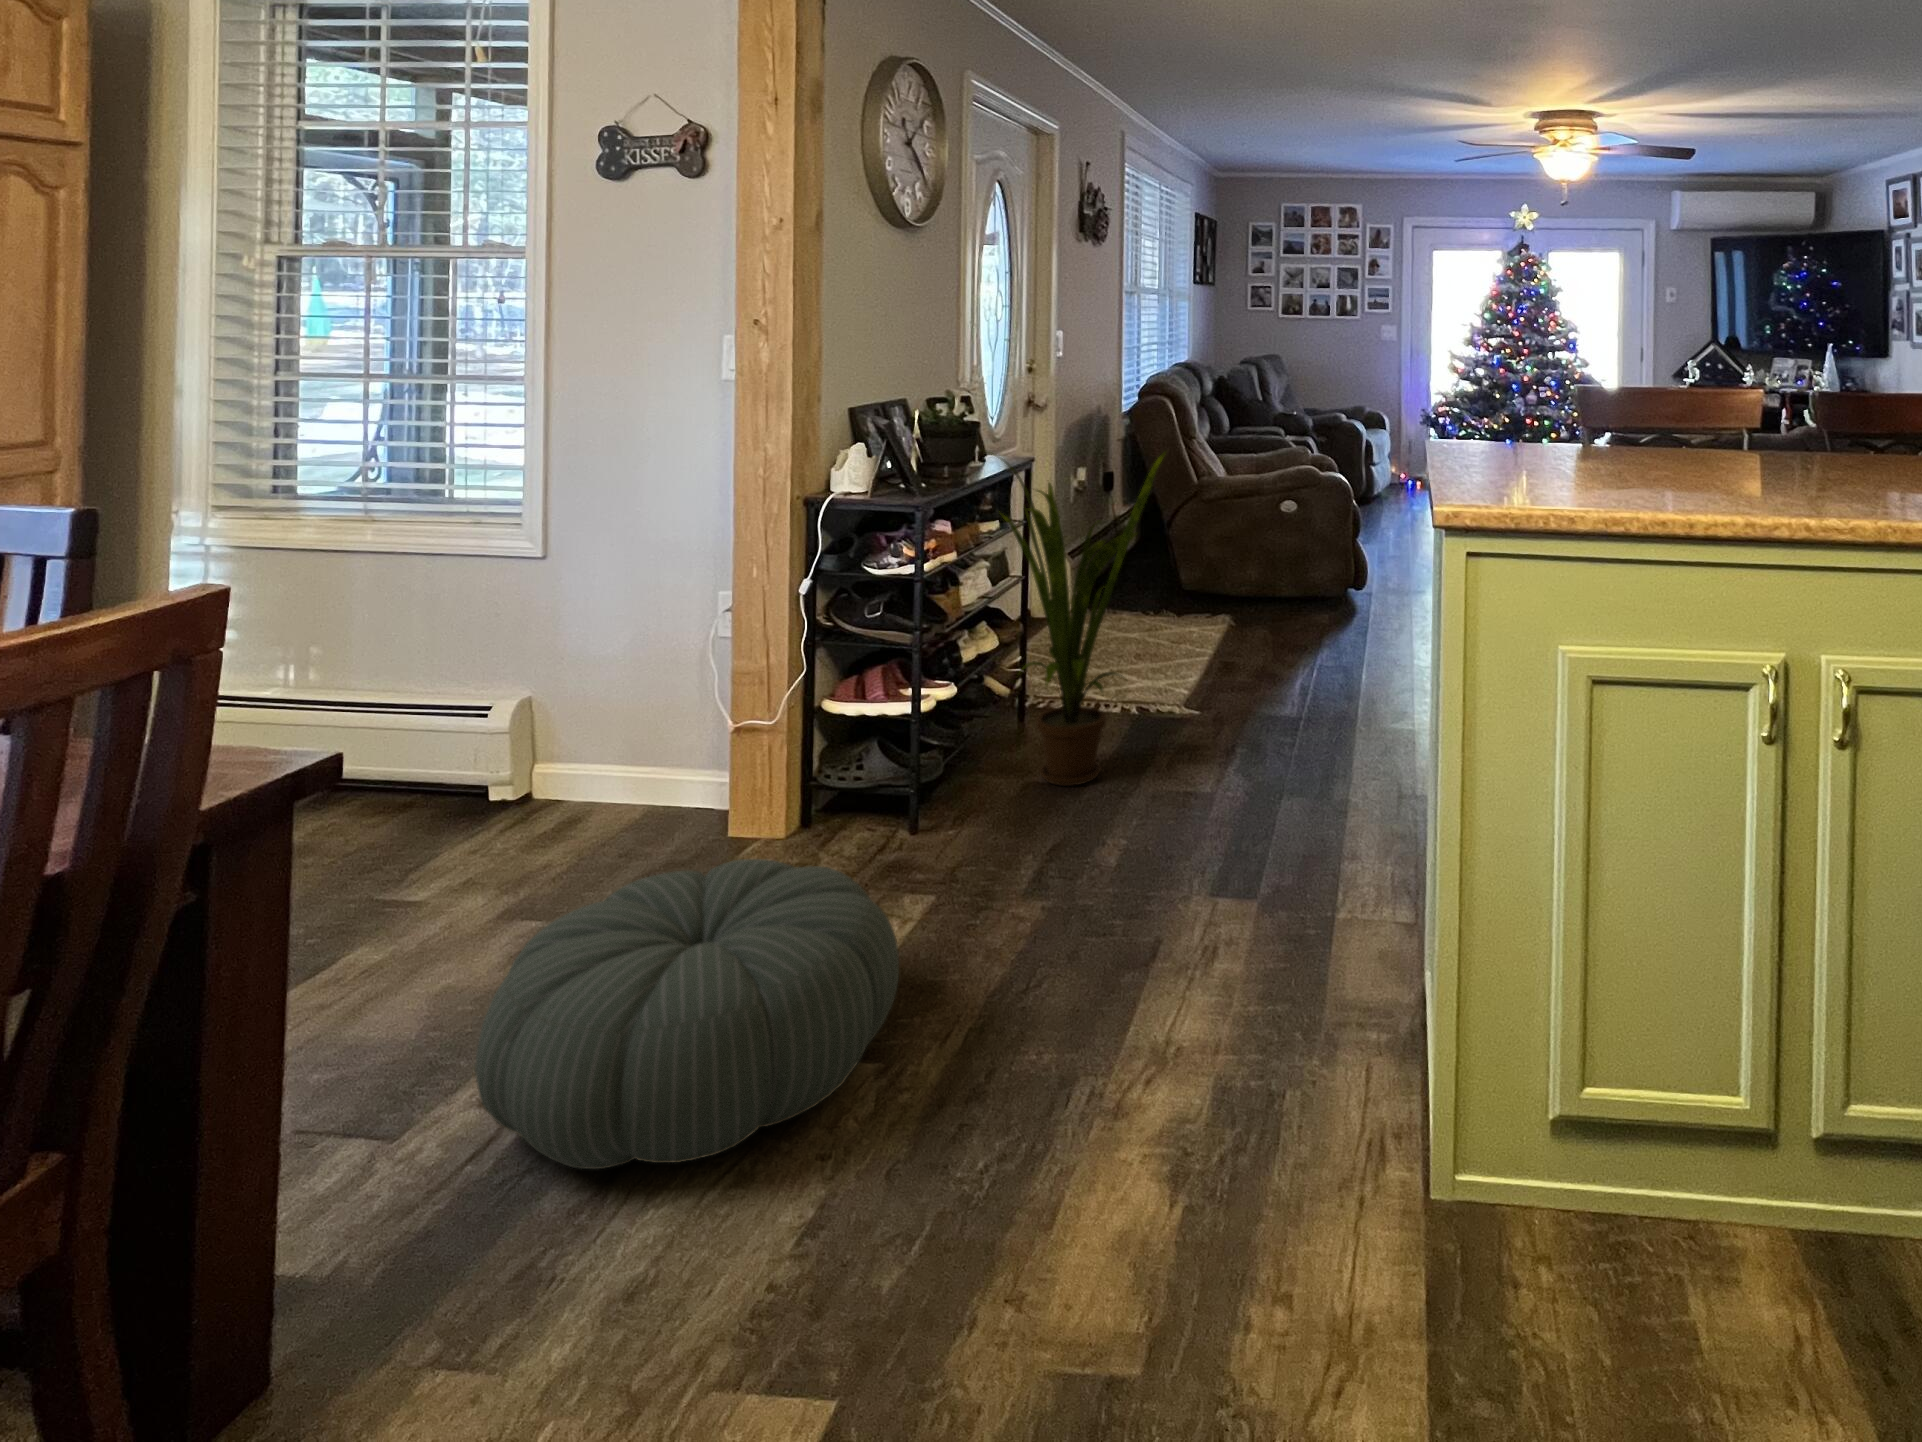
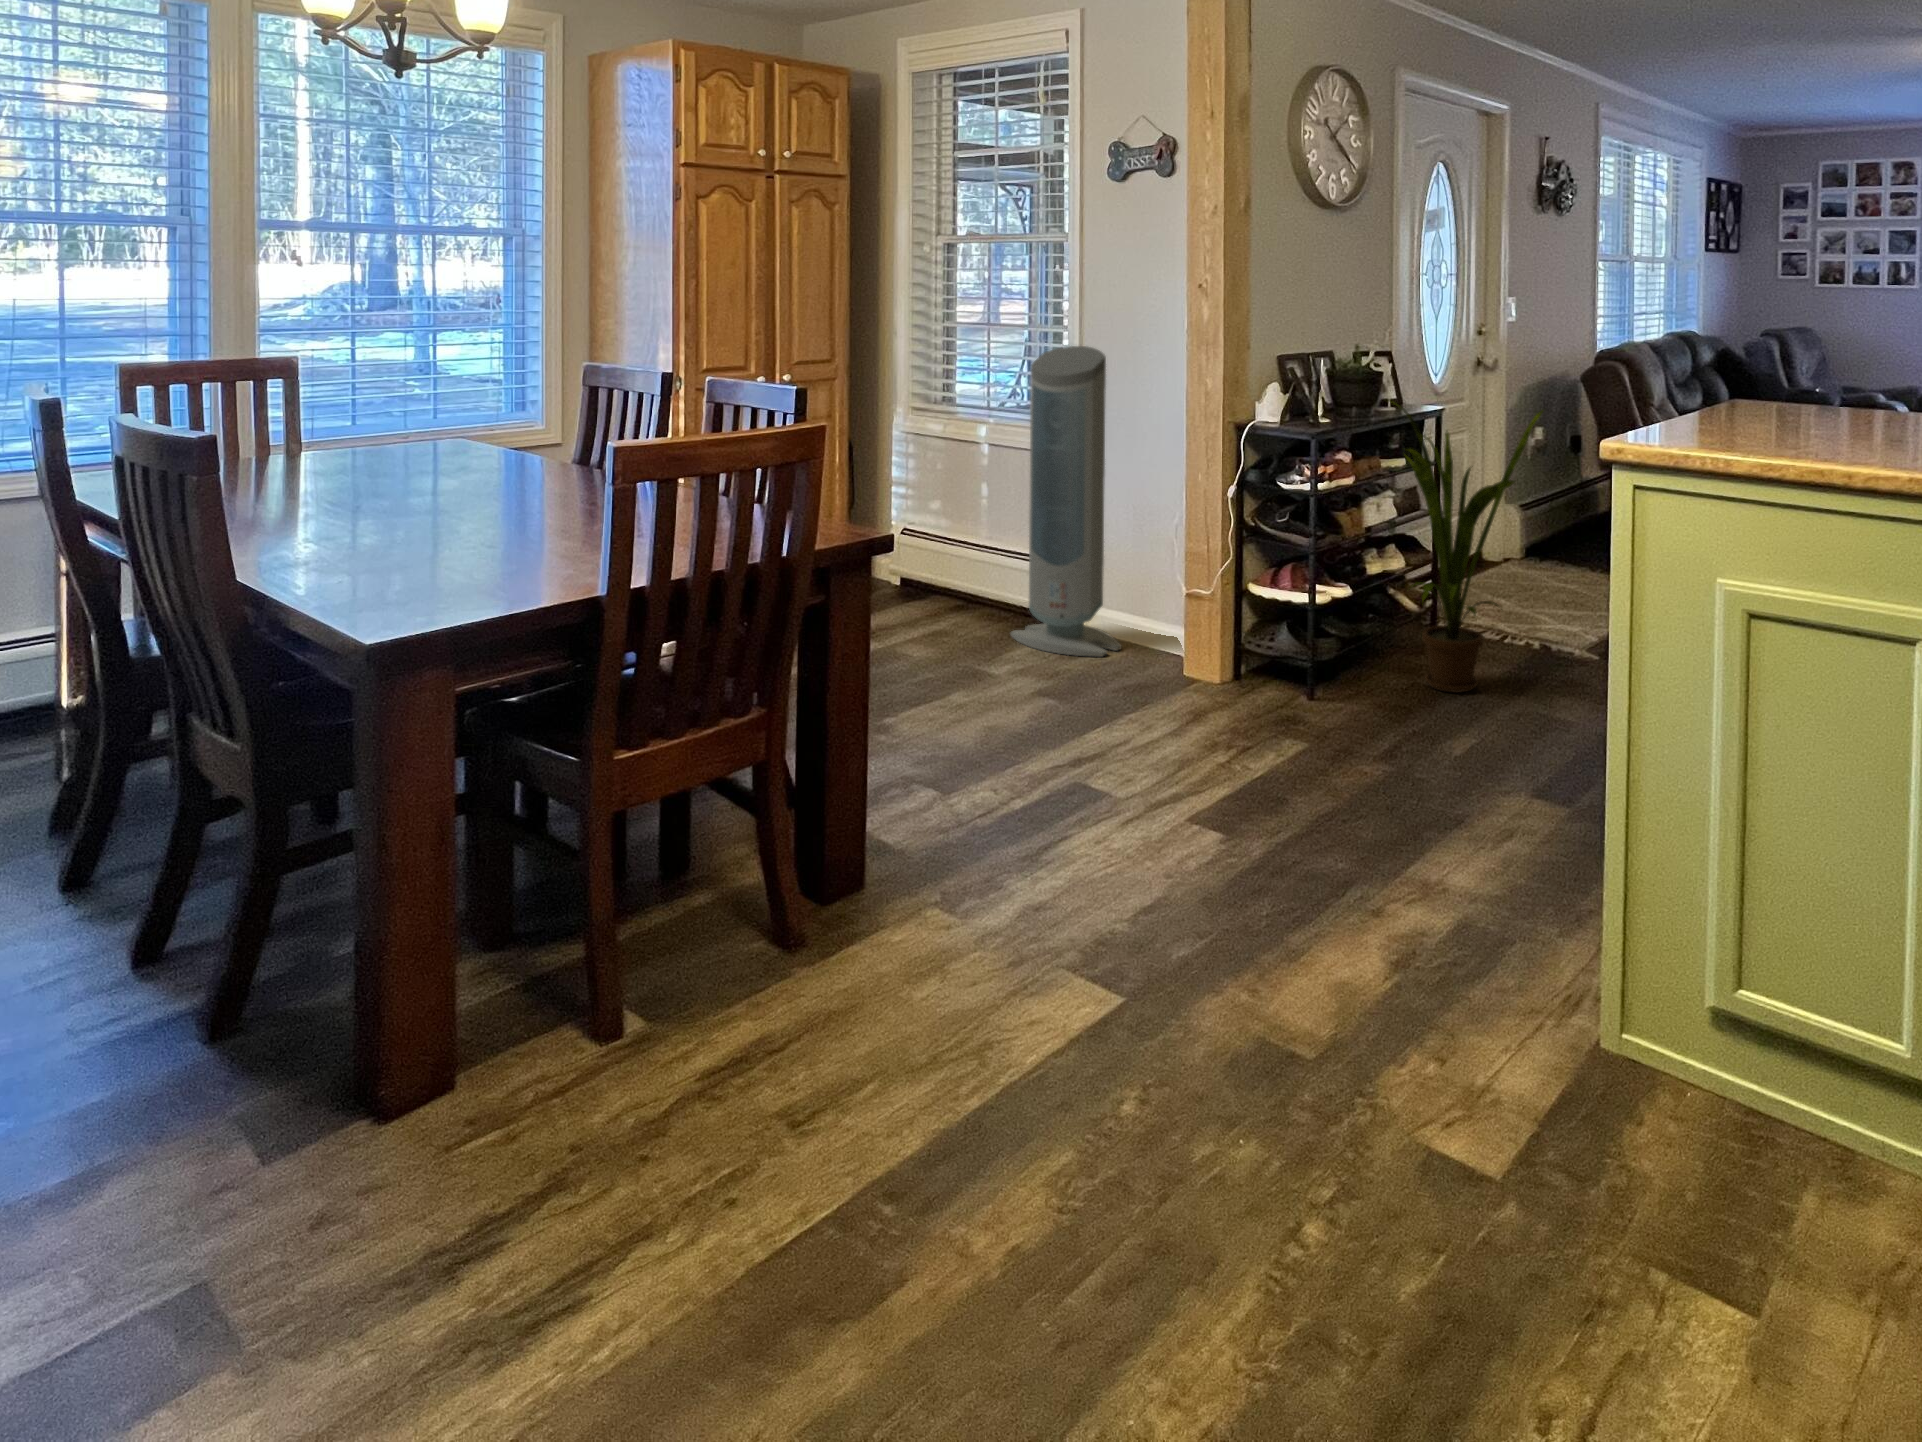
air purifier: none [427,401,620,842] -> present [1011,346,1121,657]
pouf: present [475,859,899,1169] -> none [984,674,1243,849]

